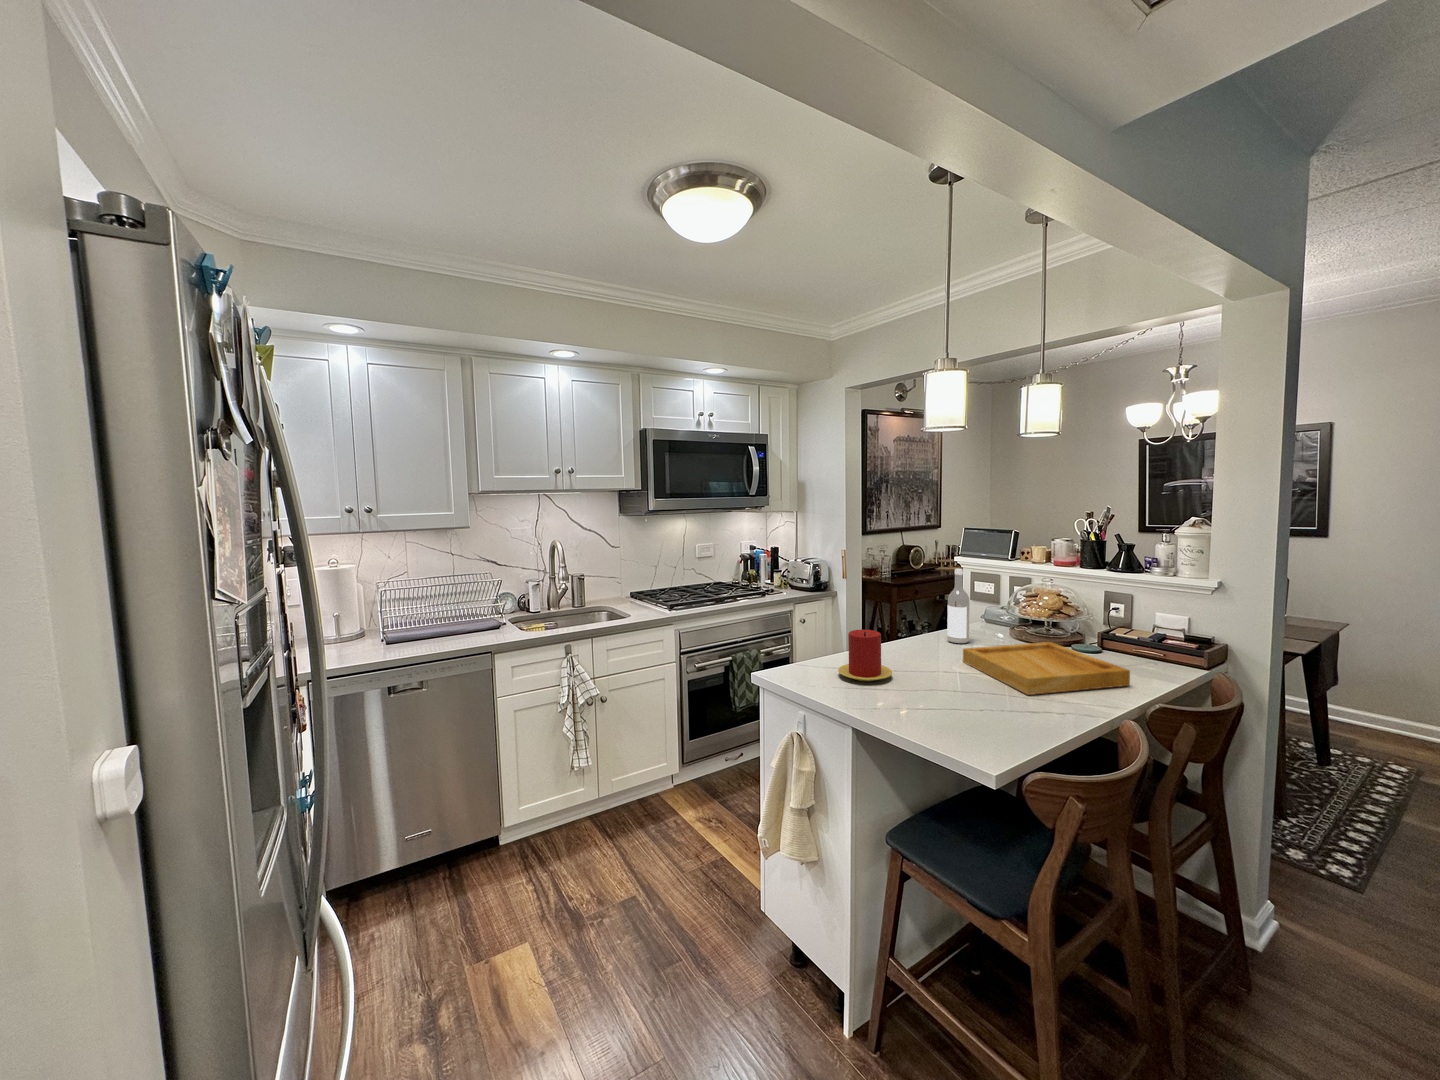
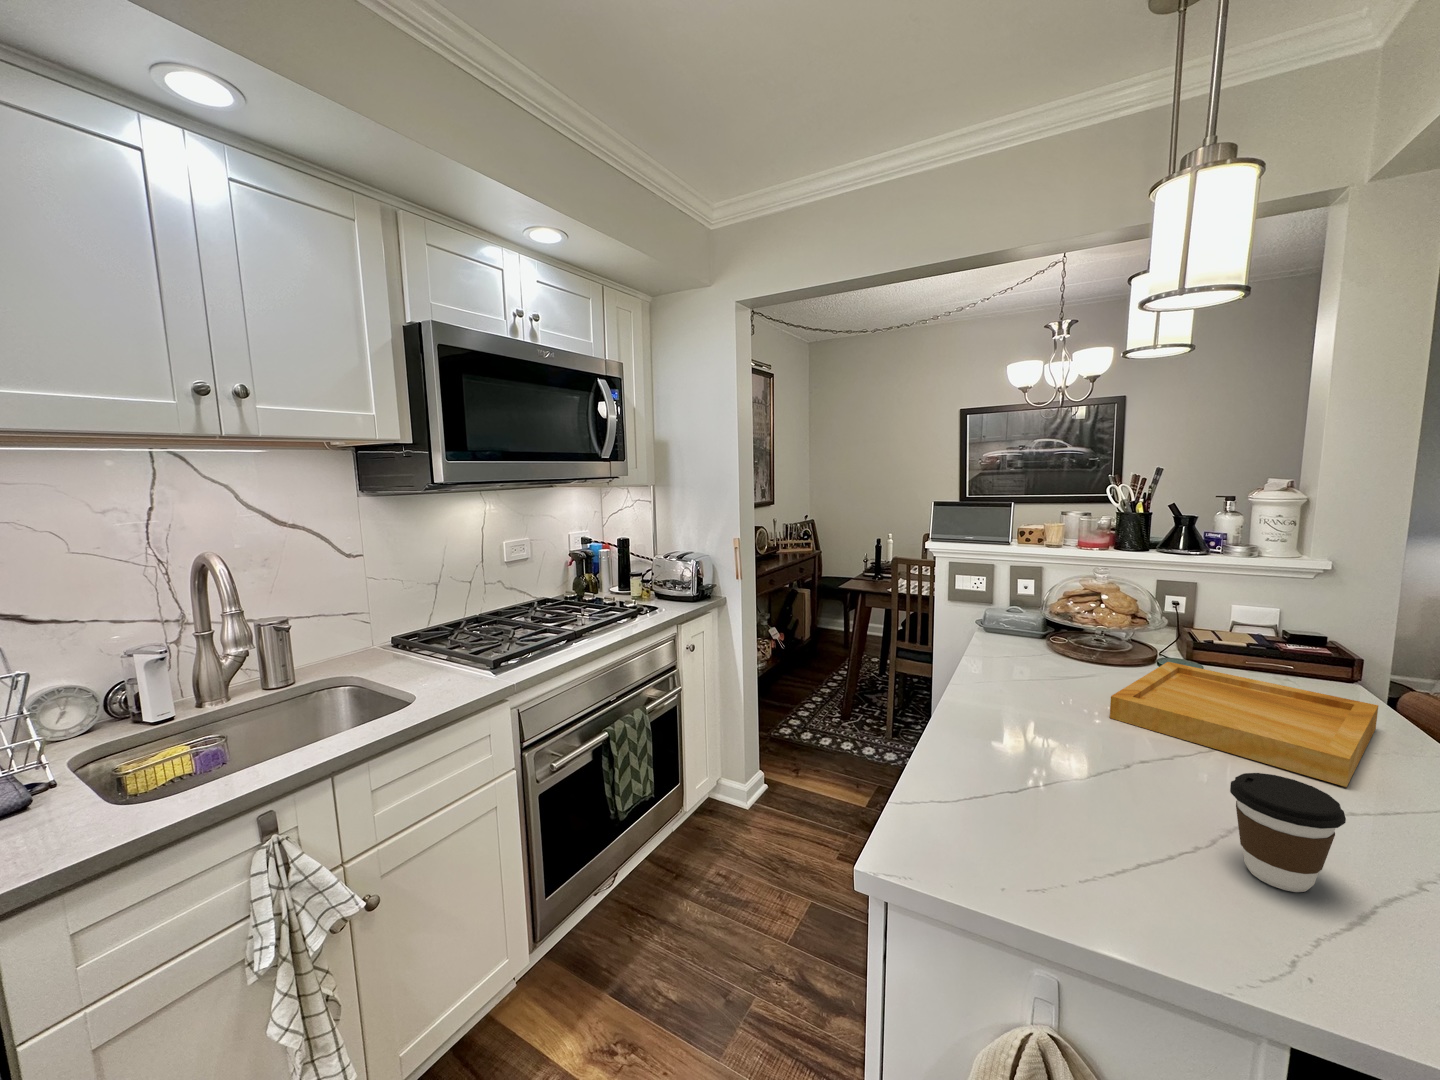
wine bottle: present [947,569,969,643] -> none [1008,561,1044,677]
candle: present [838,630,892,681] -> none [998,698,1123,819]
coffee cup: none [891,660,930,707] -> present [1230,773,1346,892]

